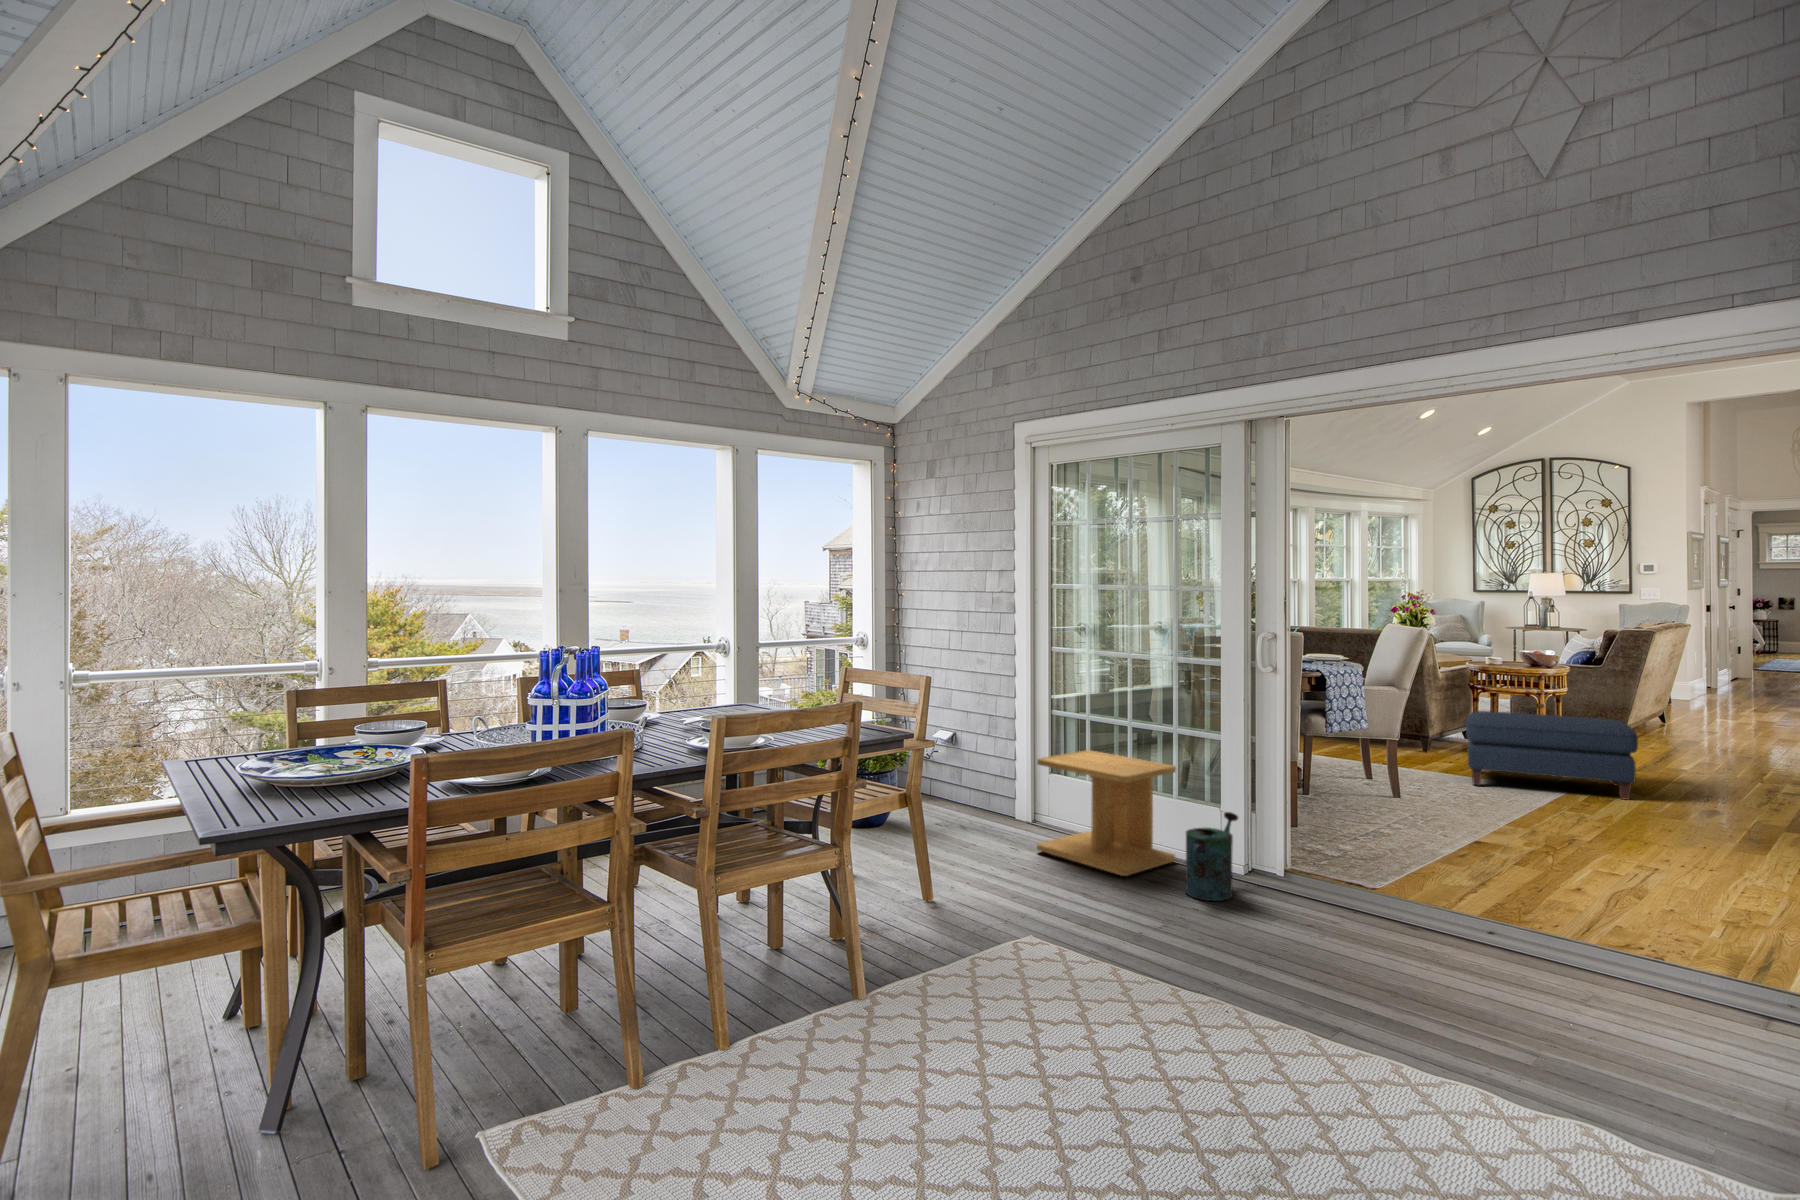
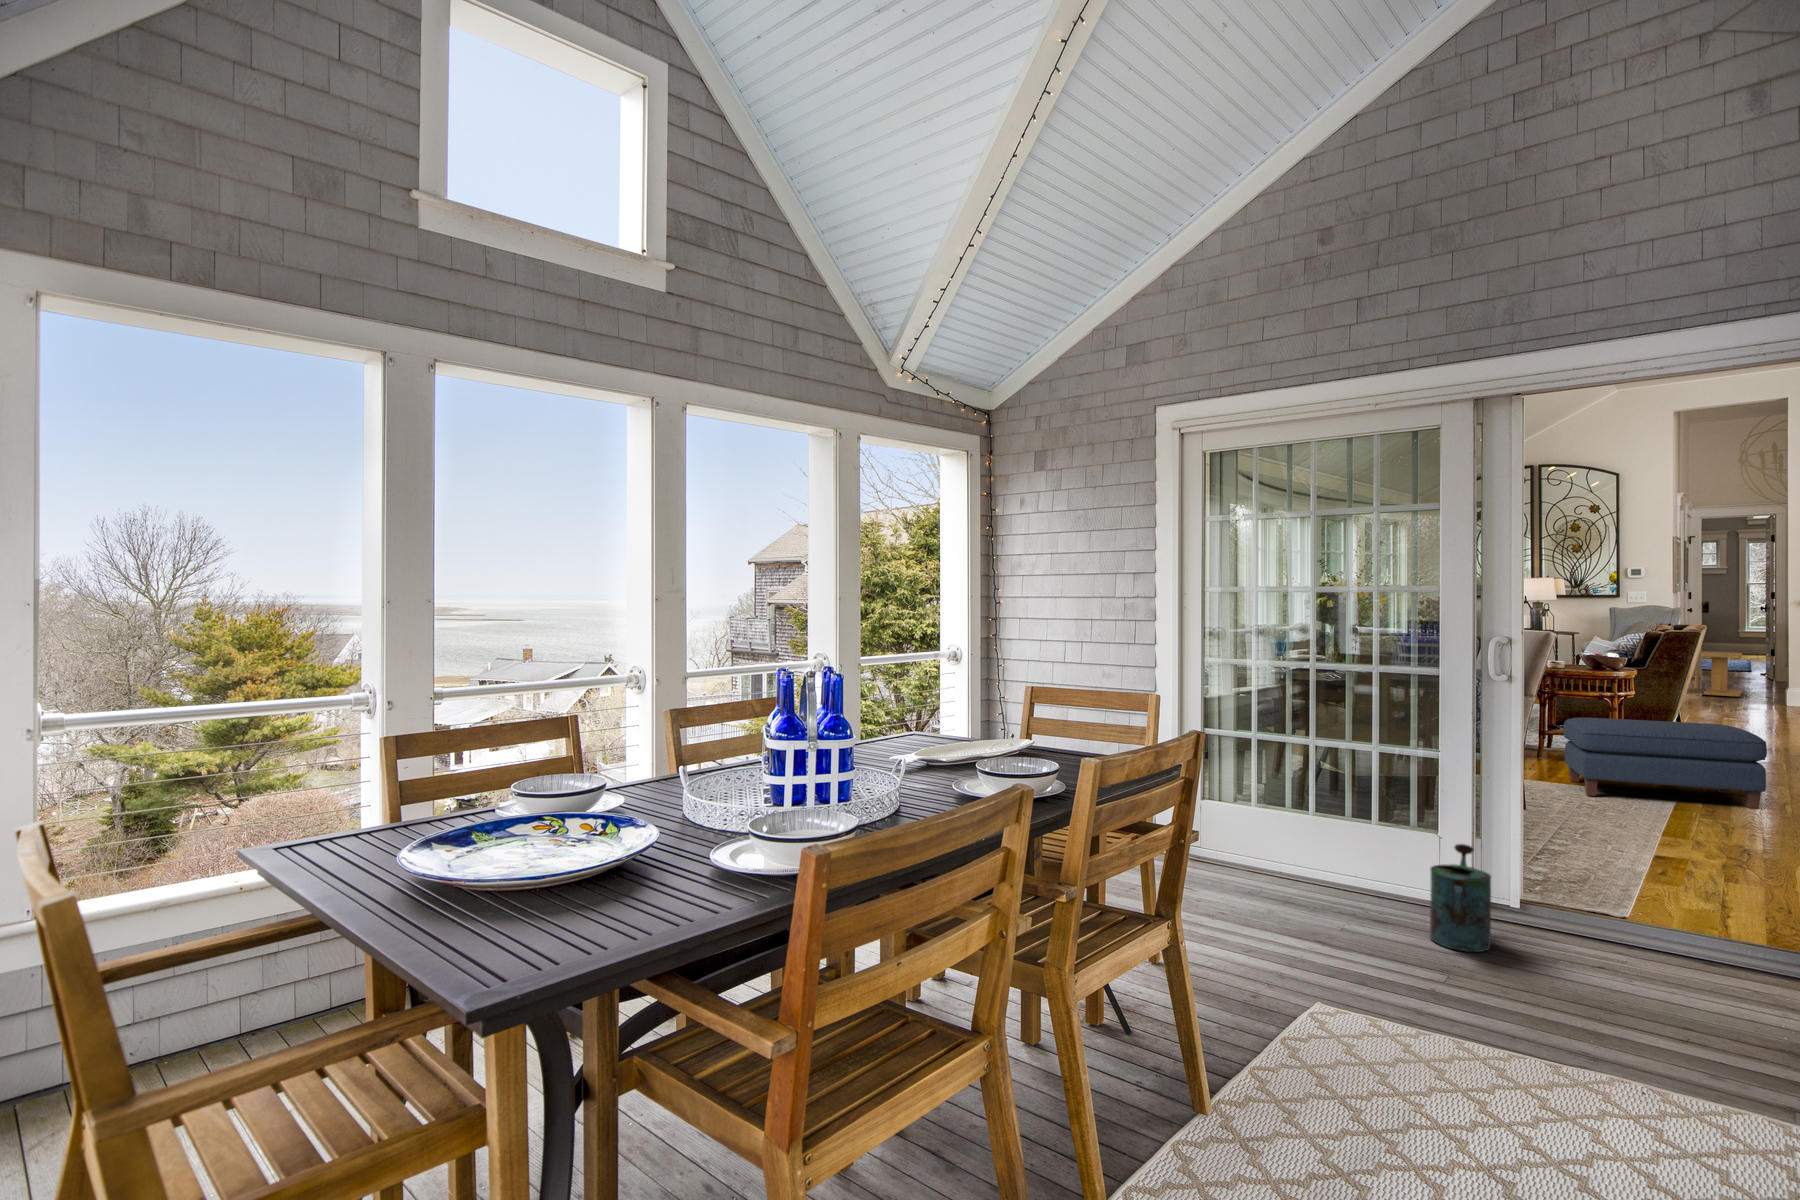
side table: present [1037,750,1176,876] -> present [1694,651,1742,697]

